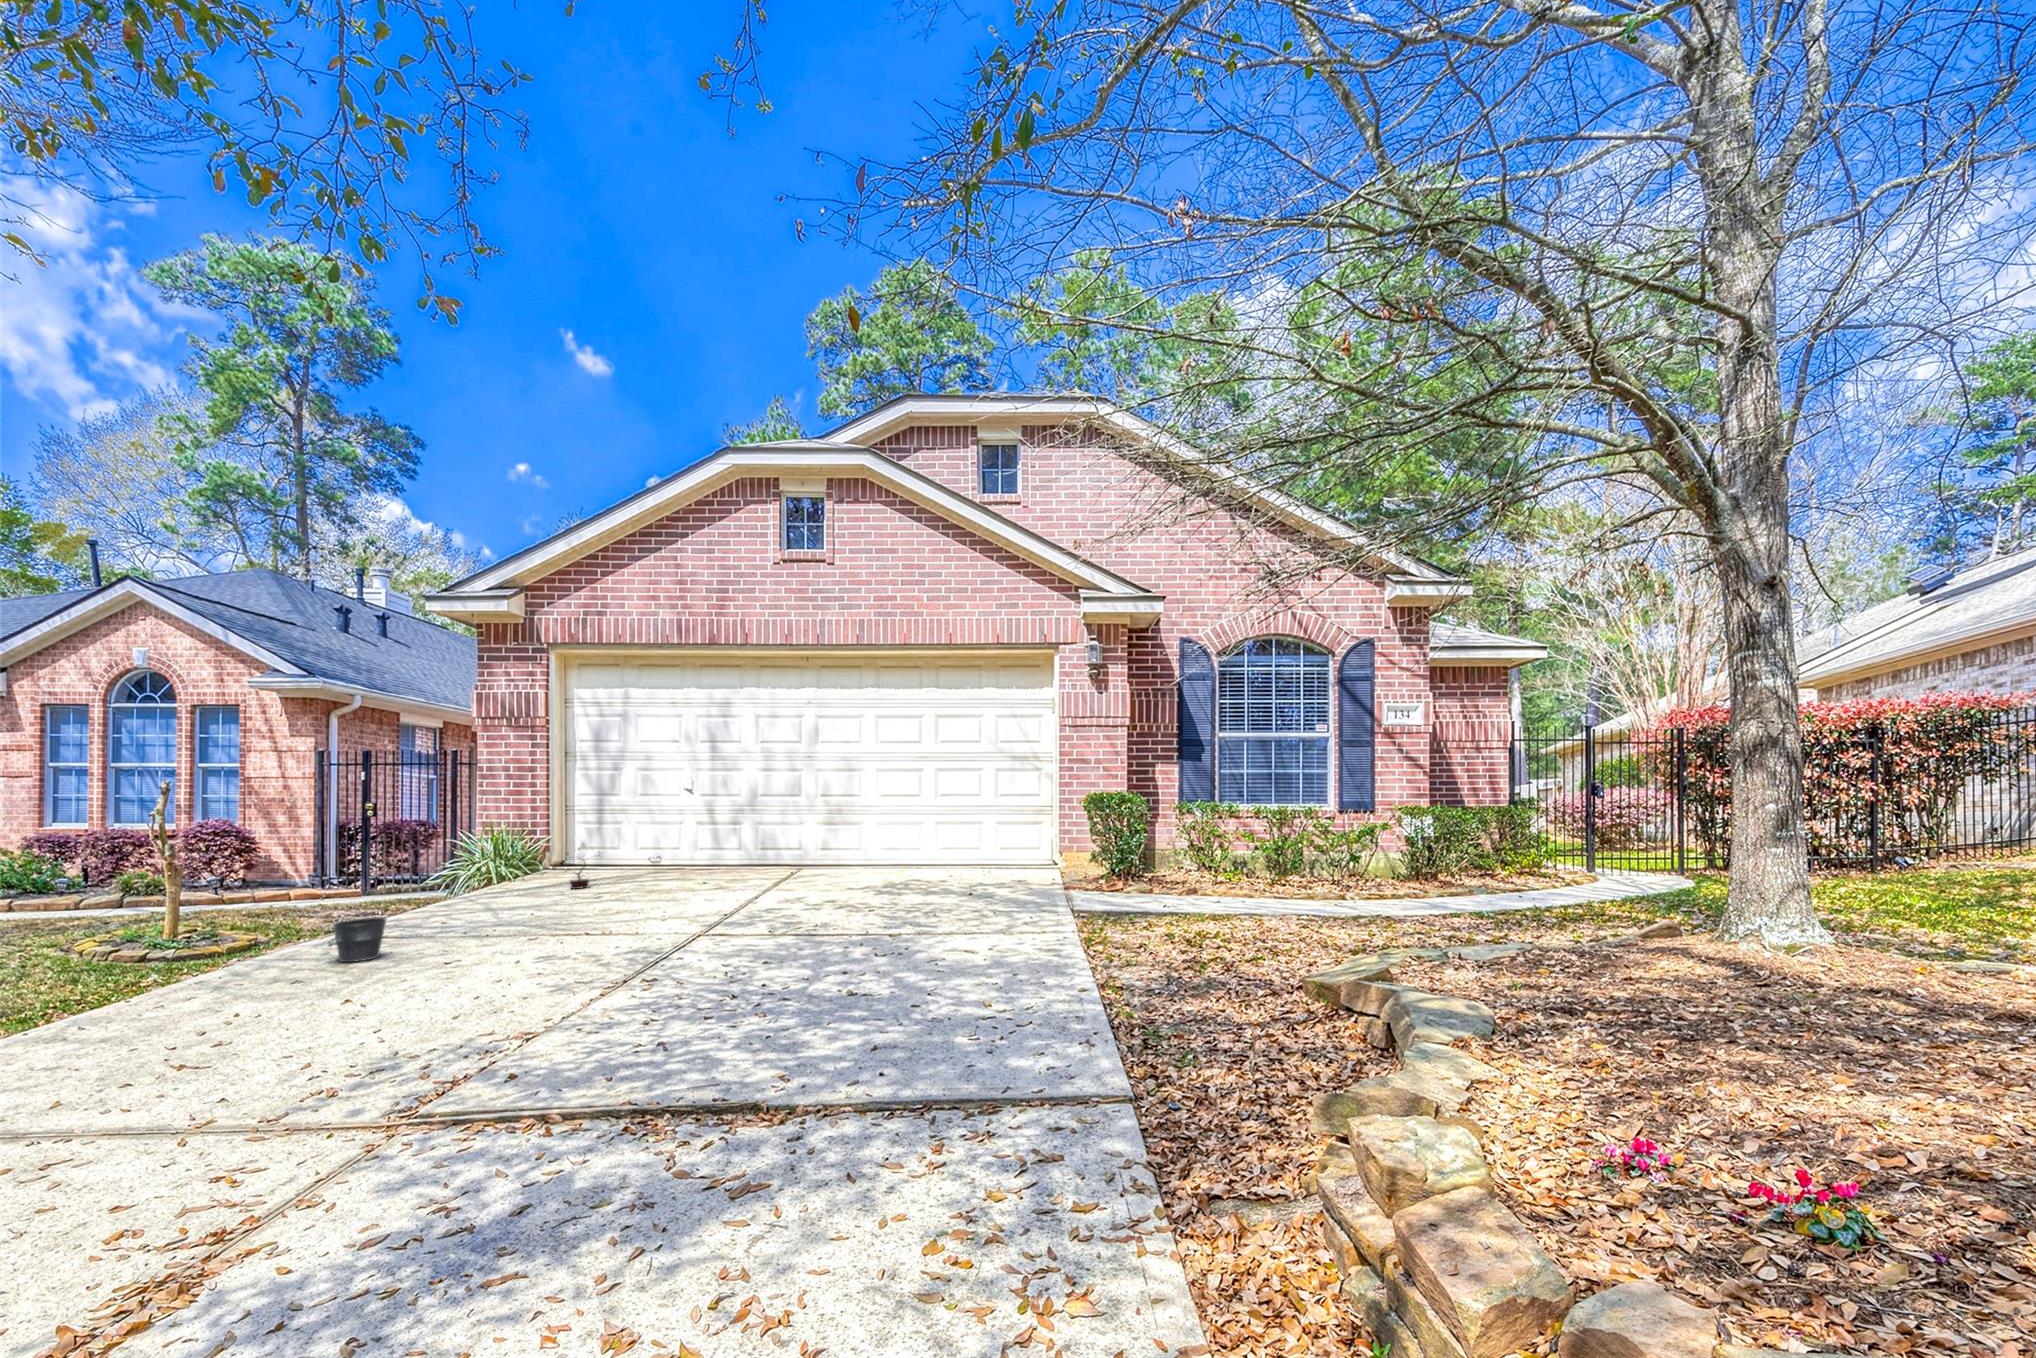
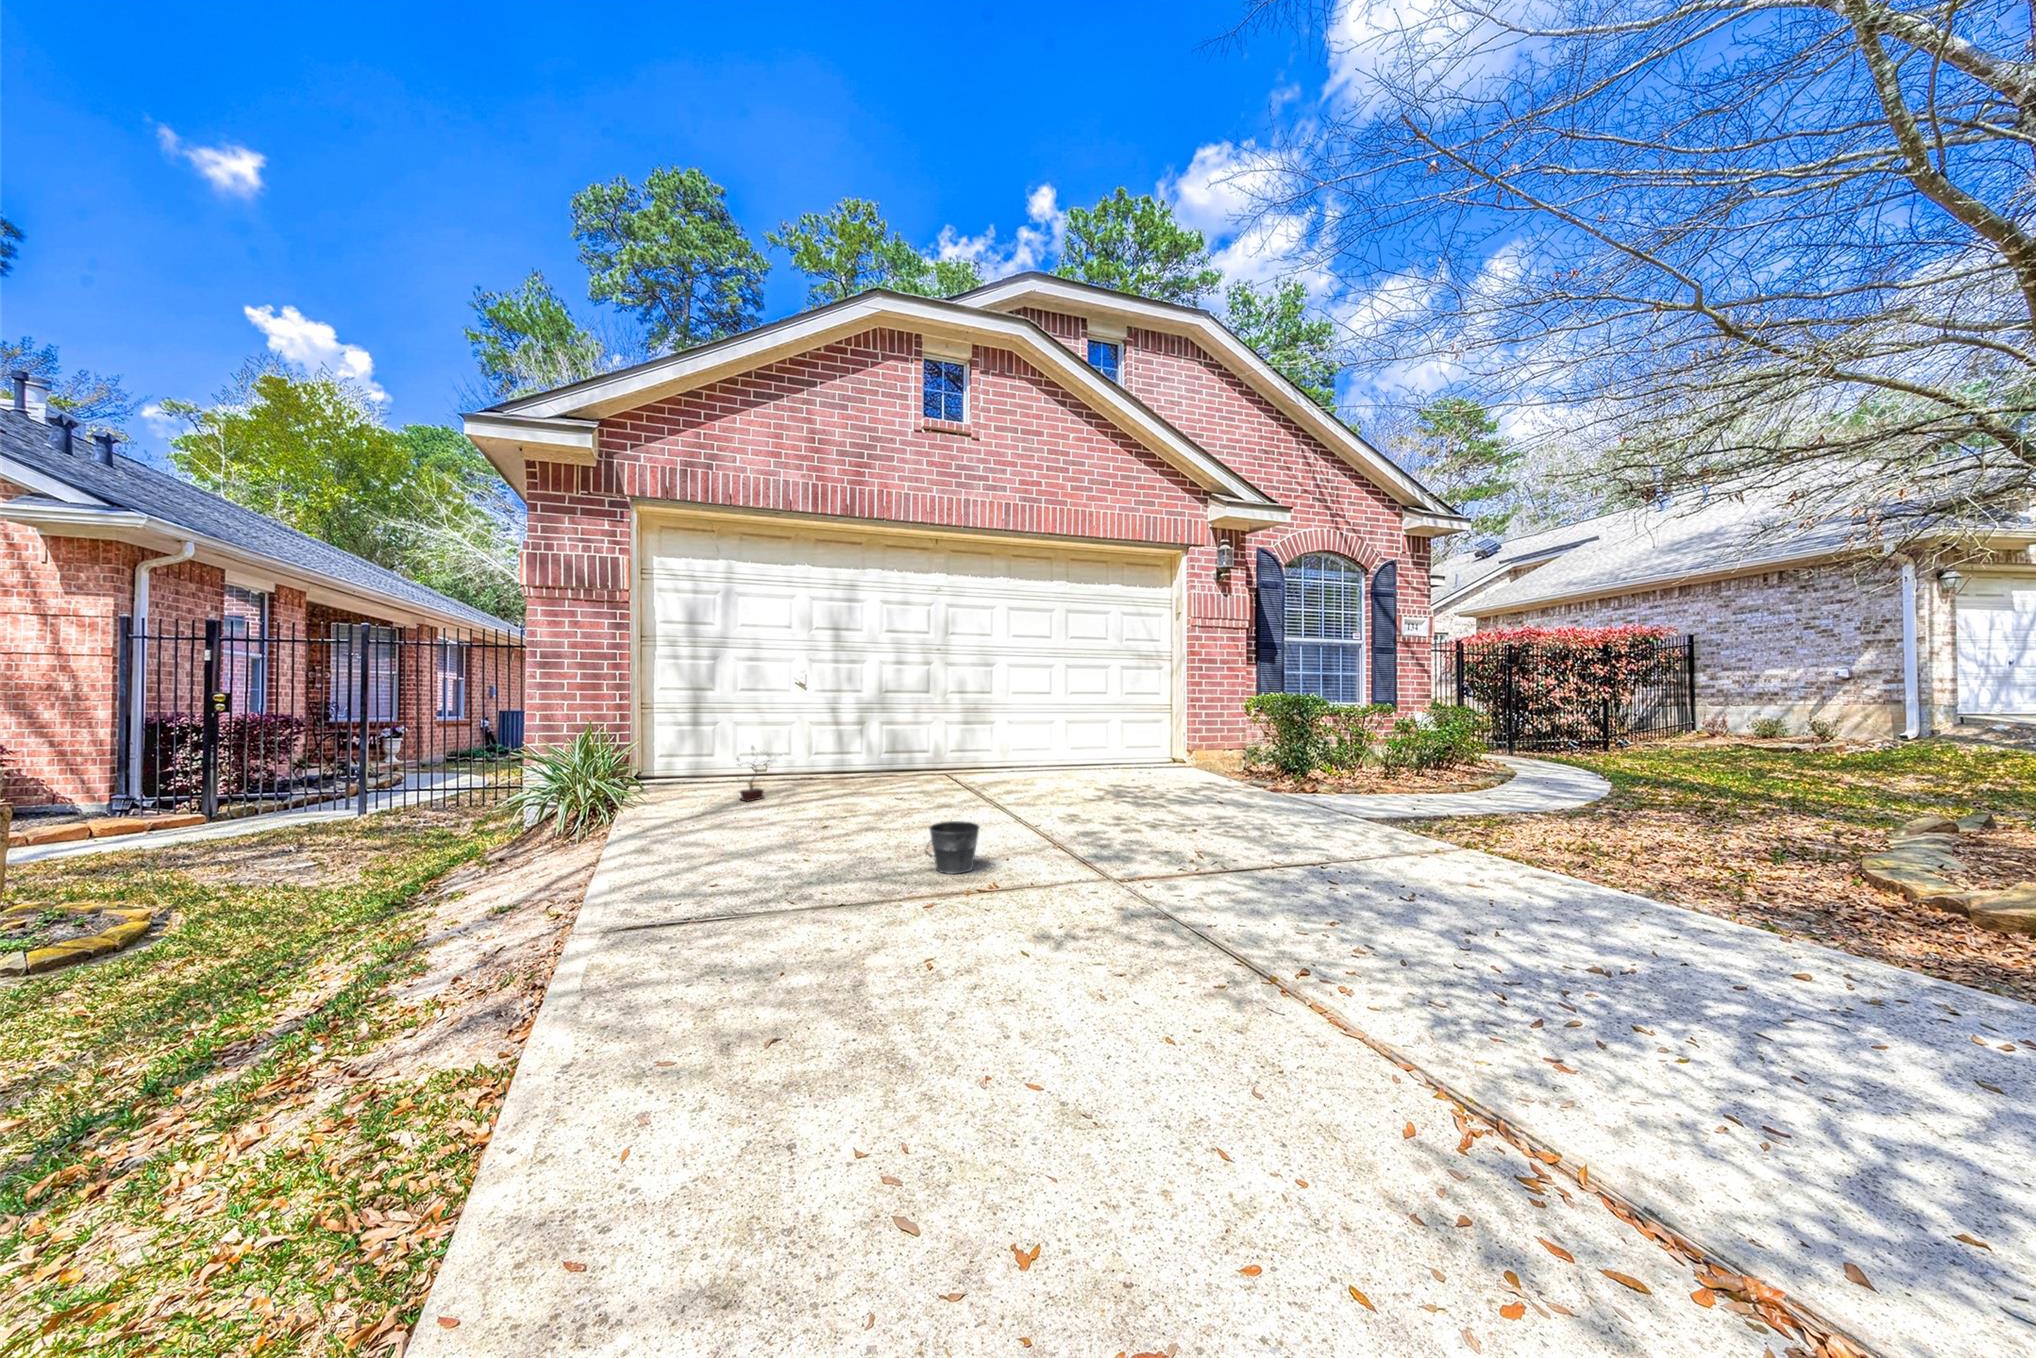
bucket: present [328,918,387,962] -> present [925,821,979,874]

